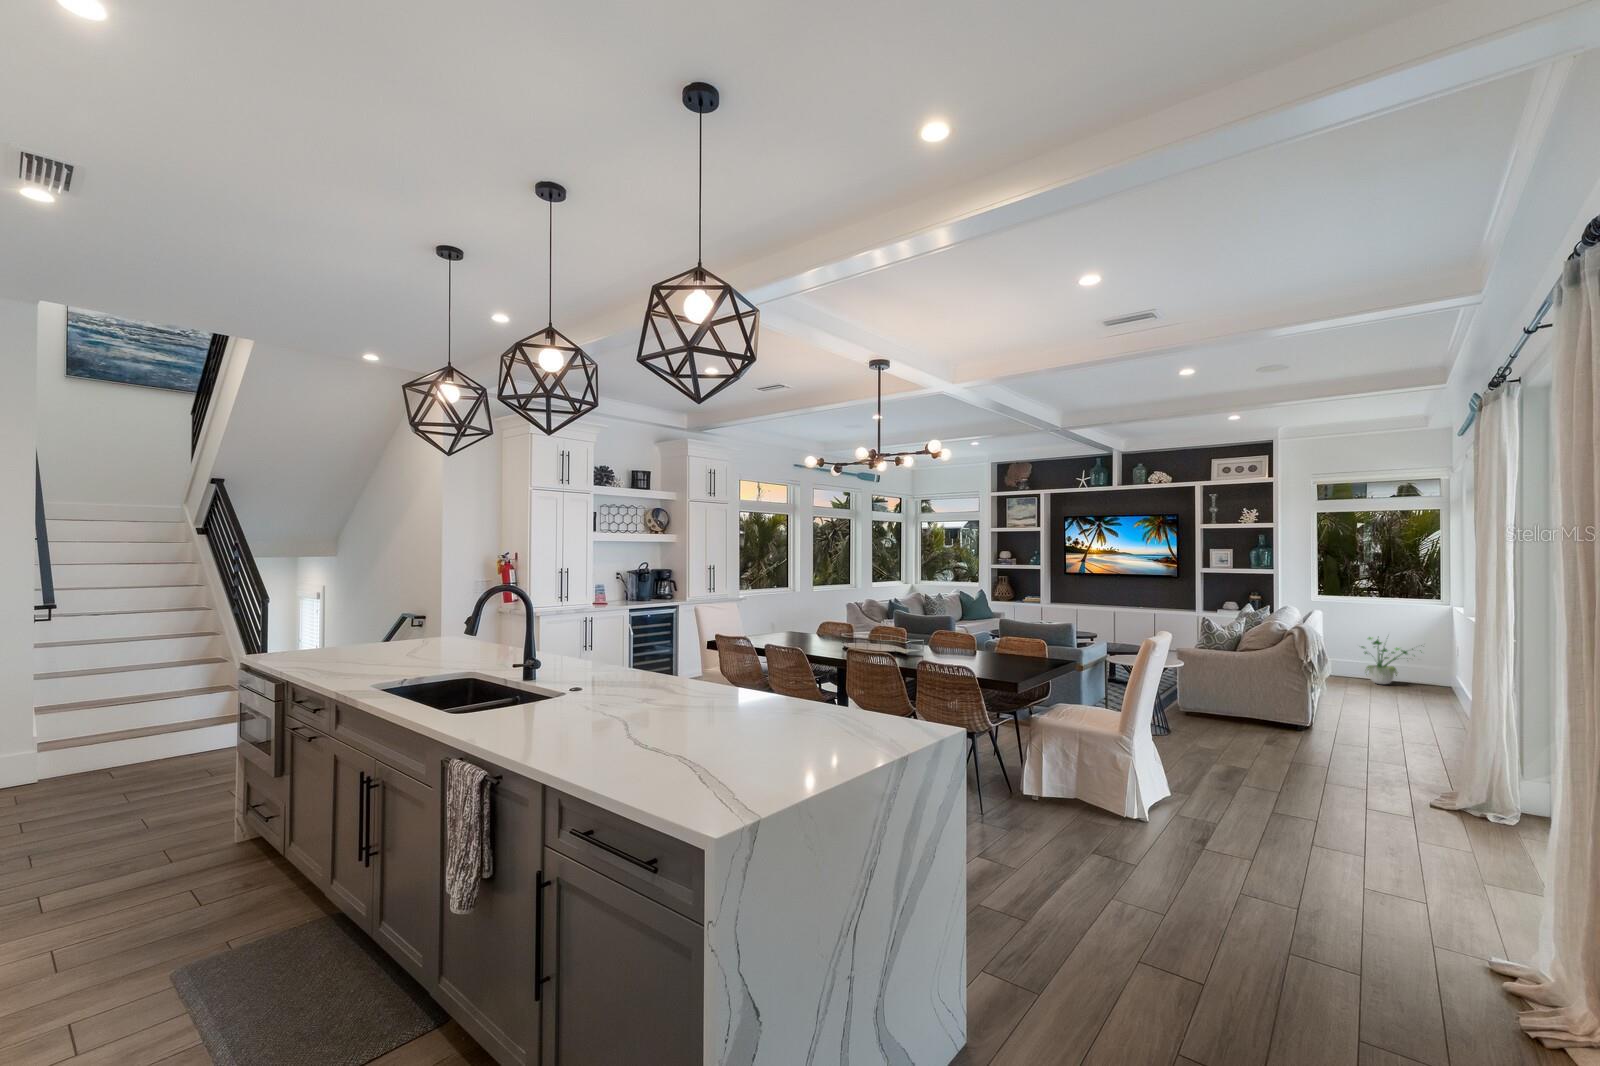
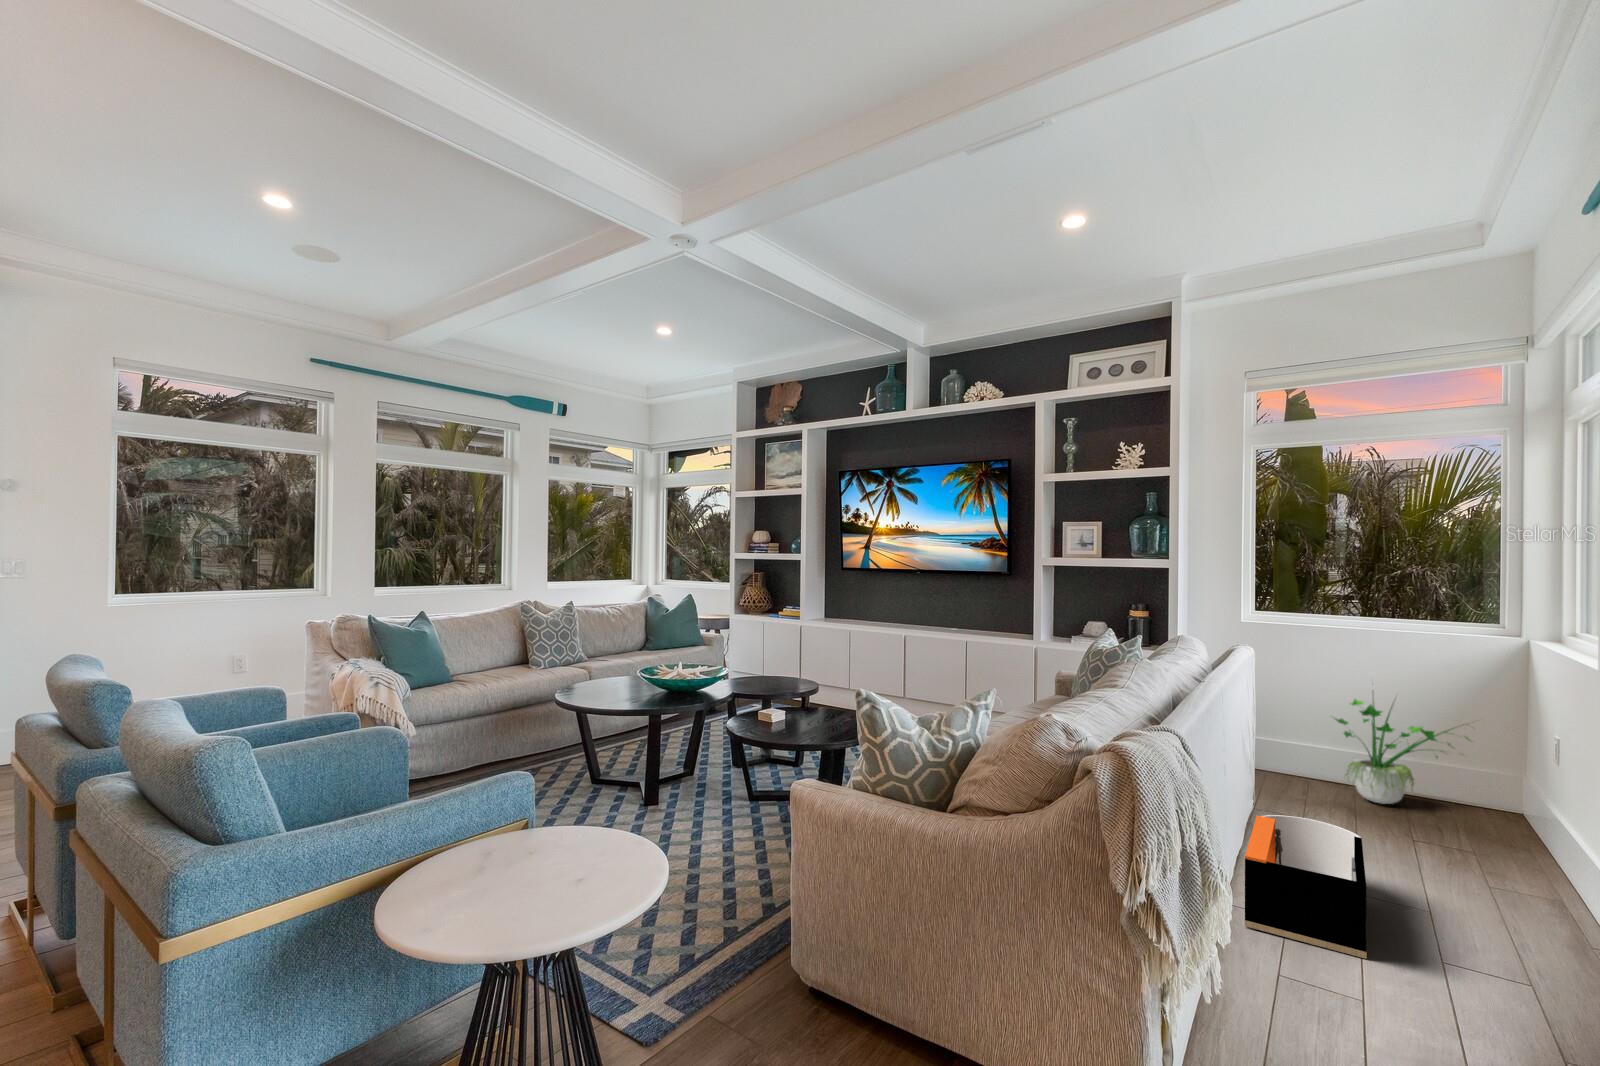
storage bin: none [1325,676,1372,715] -> present [1245,815,1366,959]

